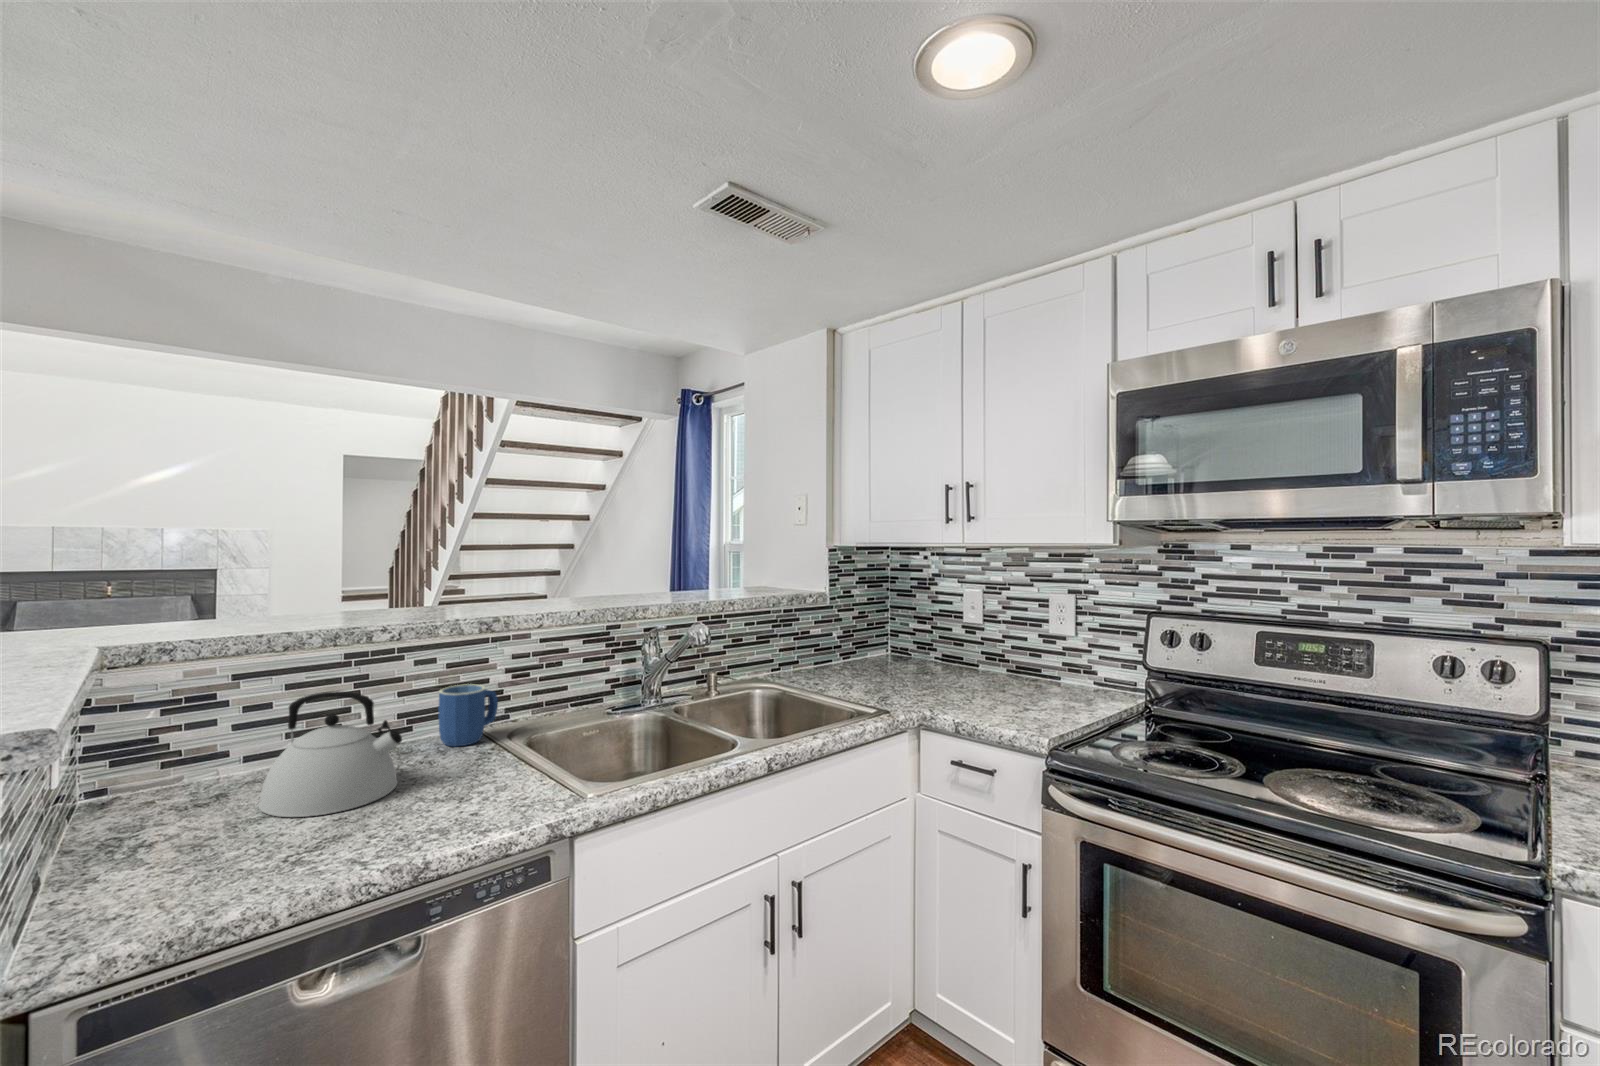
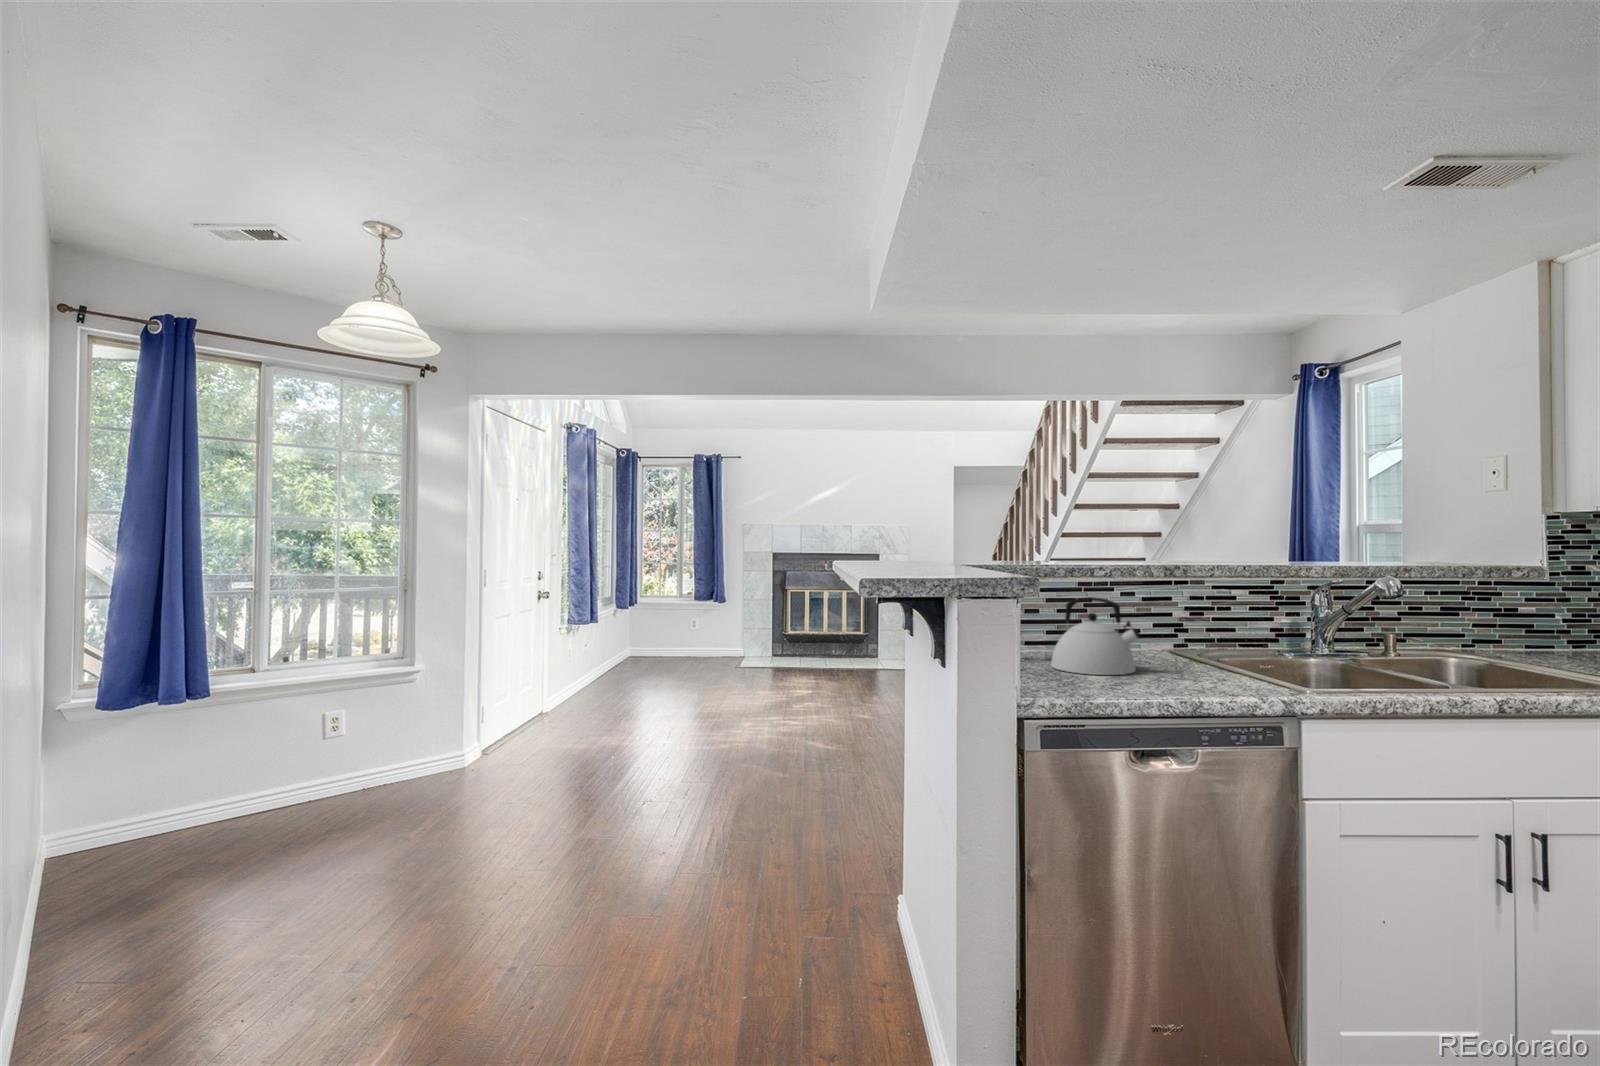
mug: present [439,684,498,746] -> none [1142,615,1186,660]

